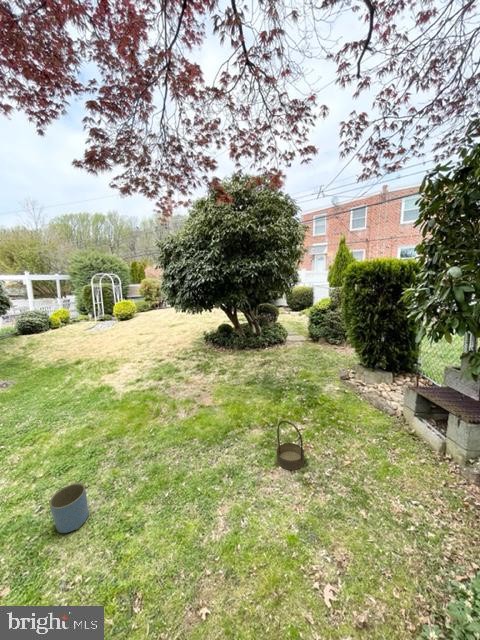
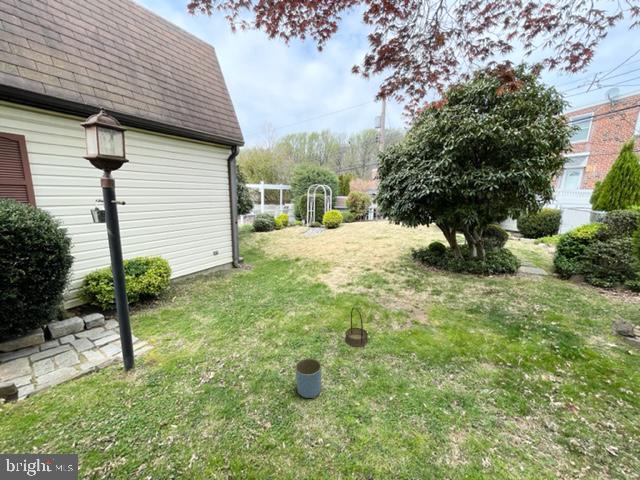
basket: present [277,421,304,470] -> present [346,307,368,346]

